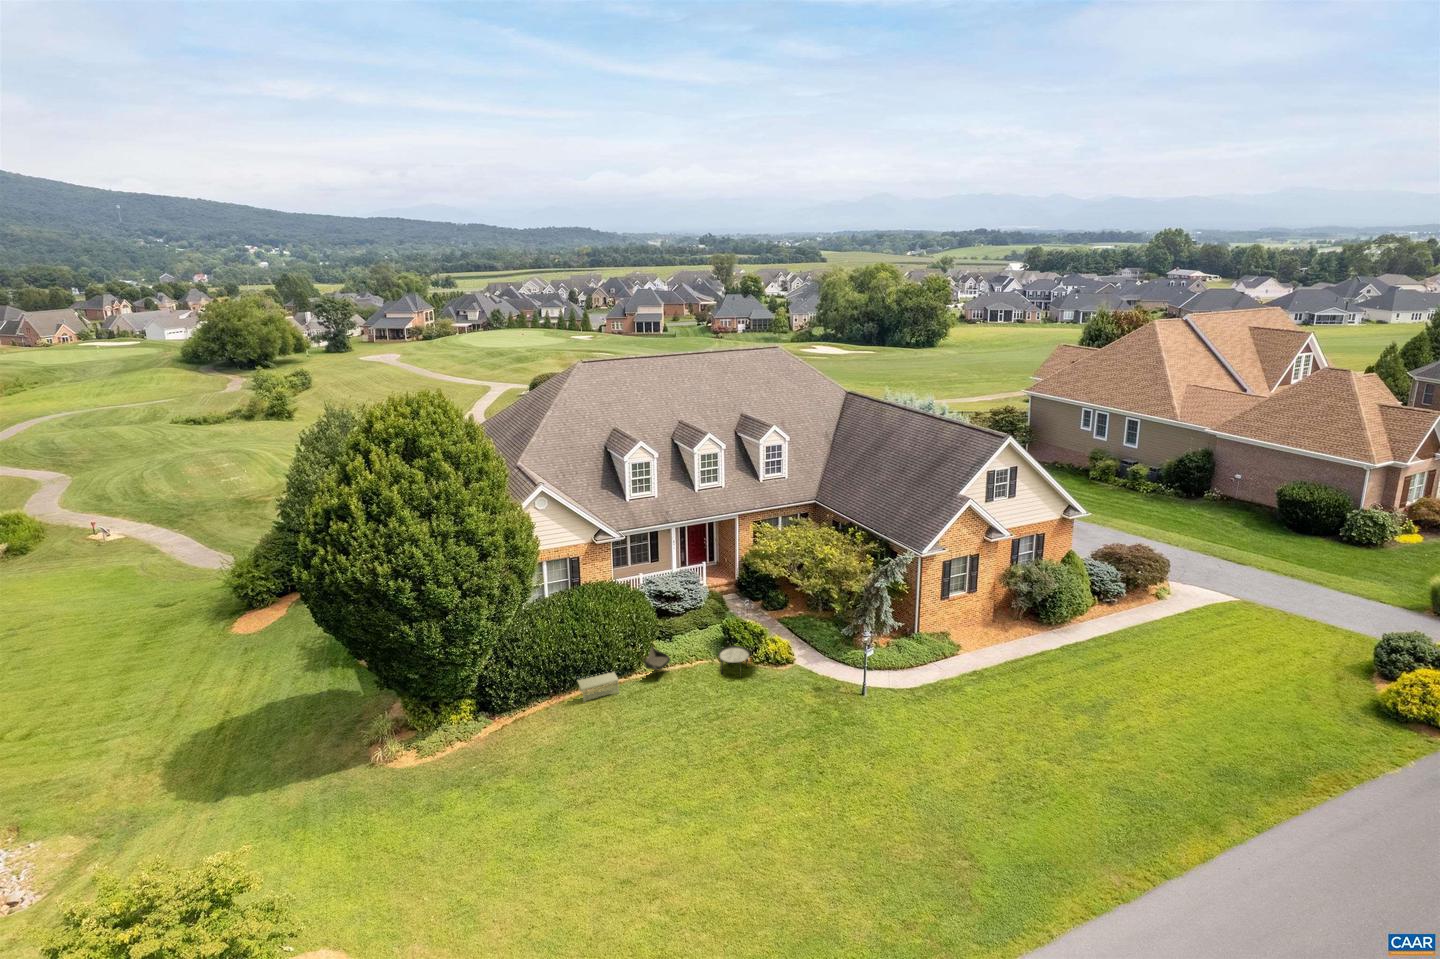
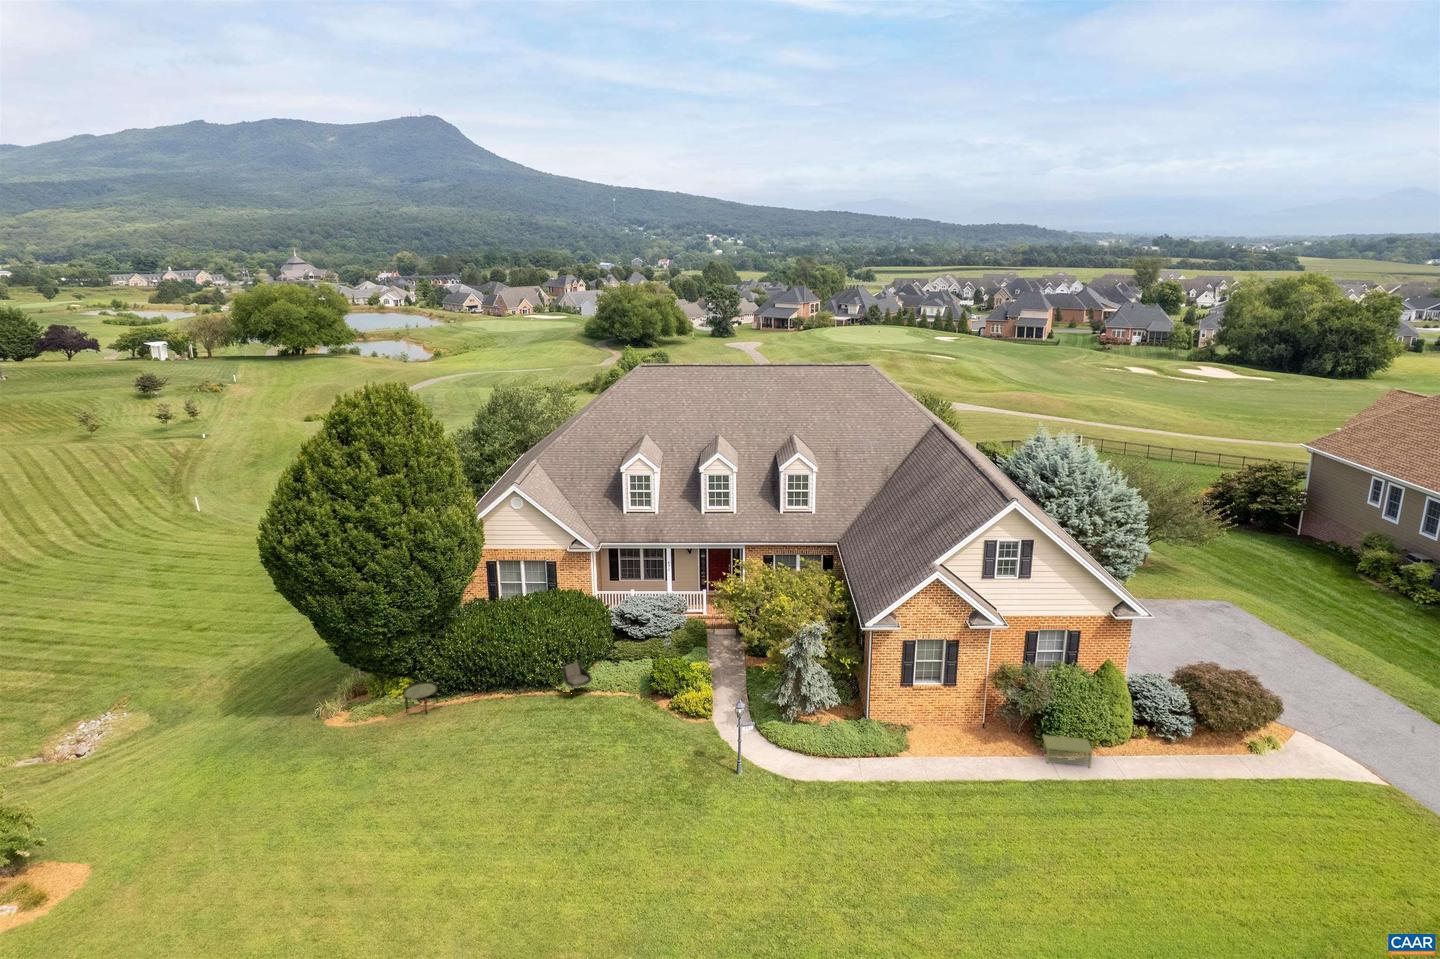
round table: present [718,646,750,677] -> present [402,682,438,713]
storage bench: present [577,672,619,702] -> present [1043,735,1093,767]

